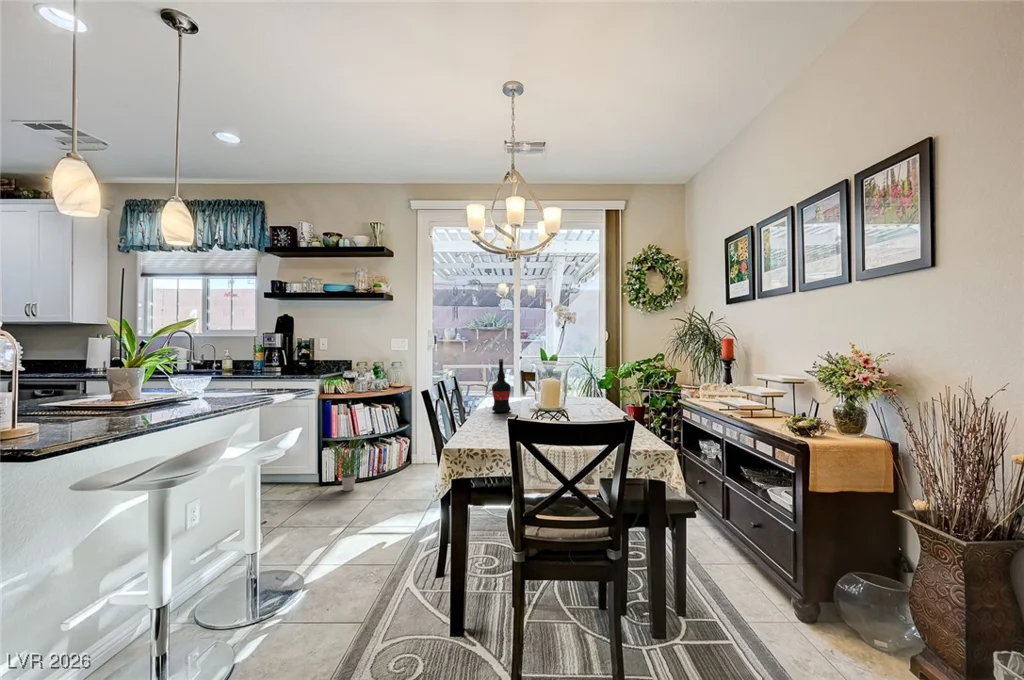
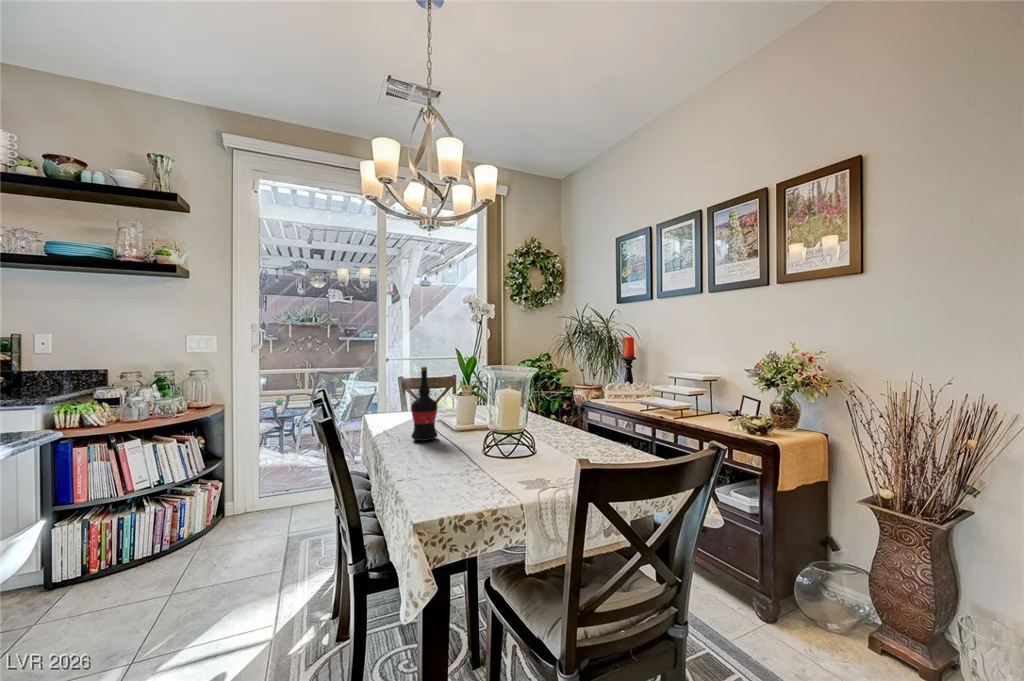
potted plant: present [331,436,369,491] -> none [54,484,166,587]

